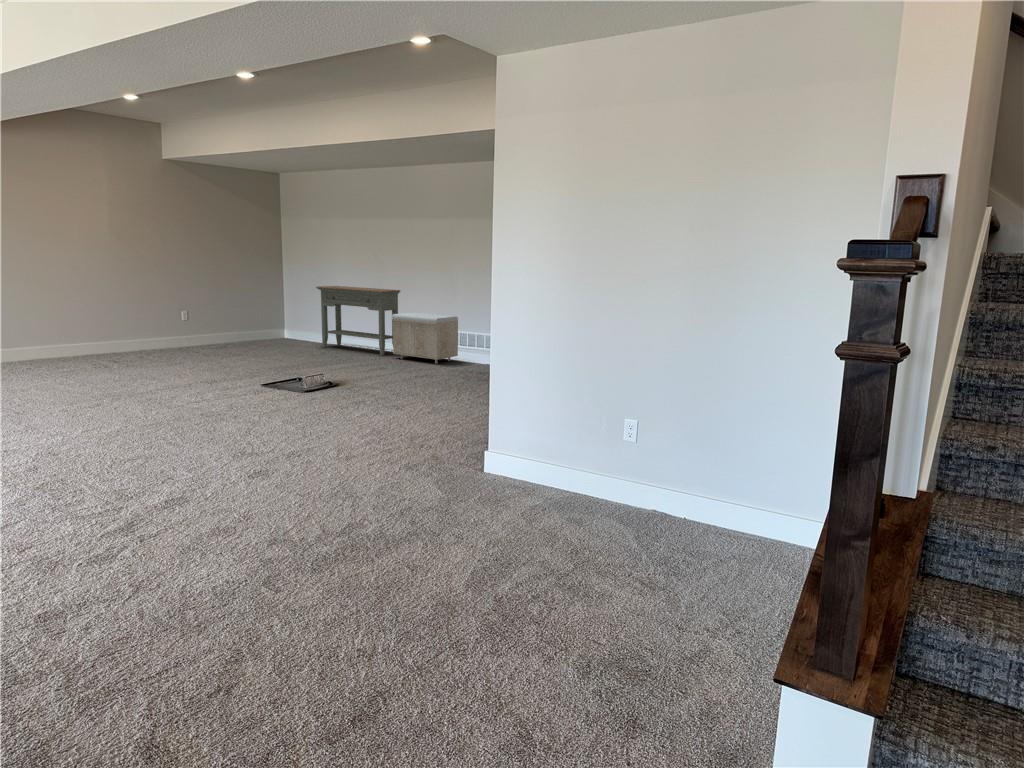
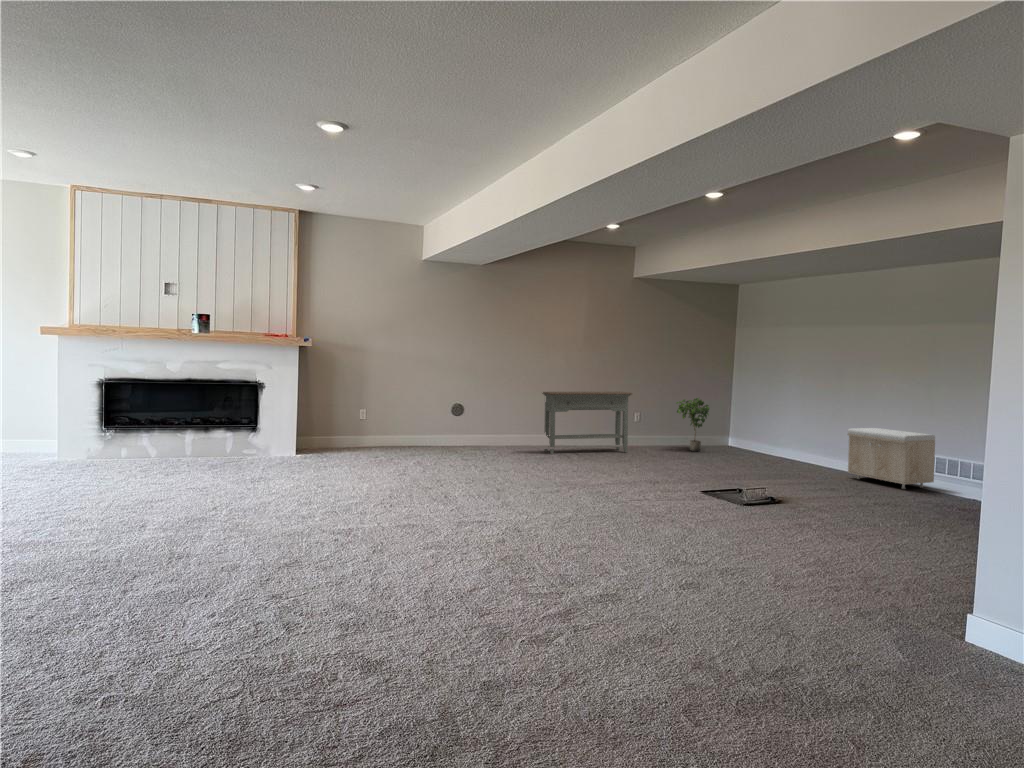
console table: present [316,286,400,356] -> present [542,392,632,454]
potted plant: none [227,288,264,344] -> present [677,398,709,452]

